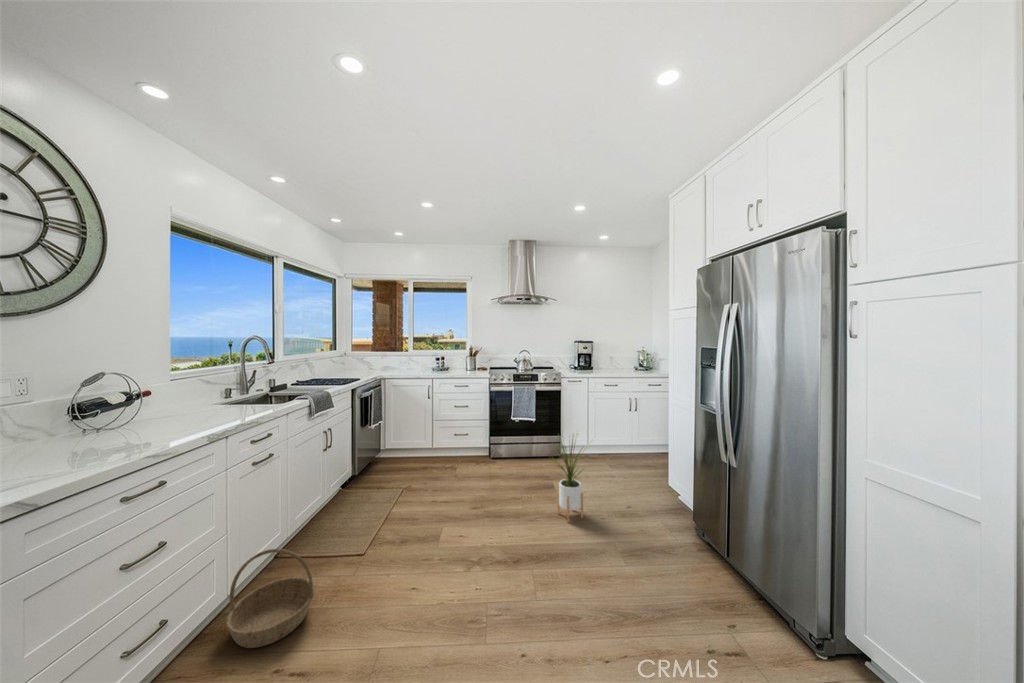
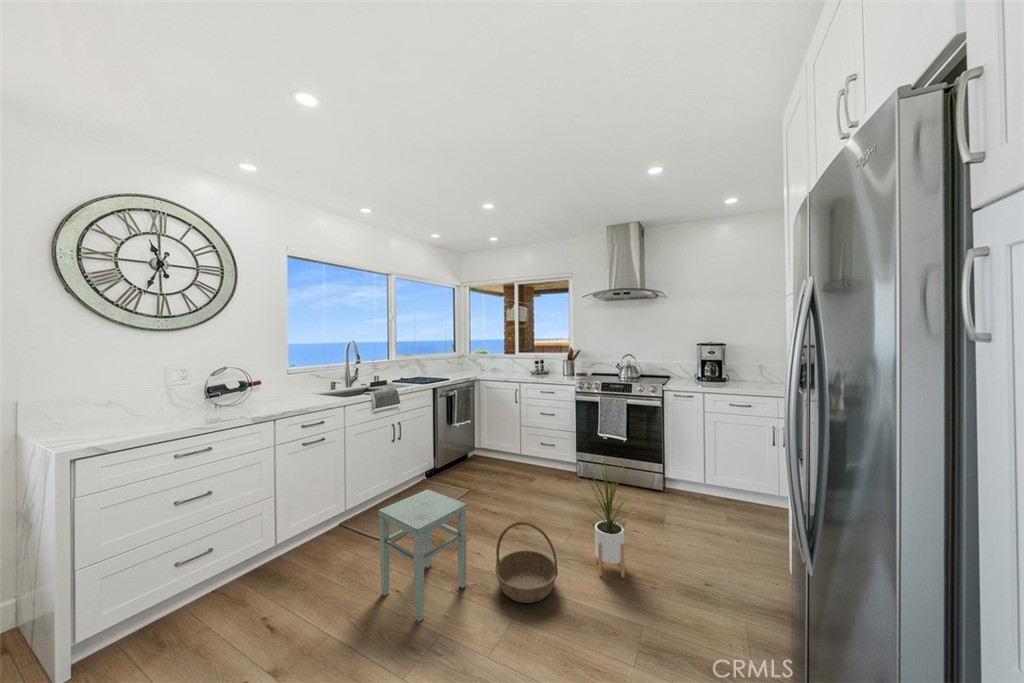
stool: none [401,485,479,605] -> present [378,490,467,621]
basket: present [226,549,315,648] -> present [495,522,558,603]

